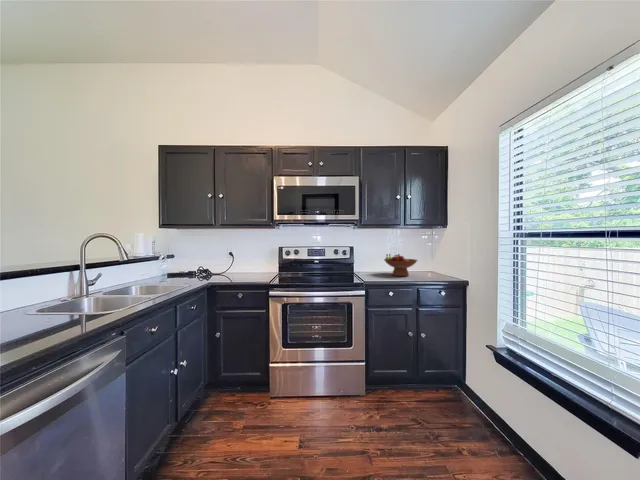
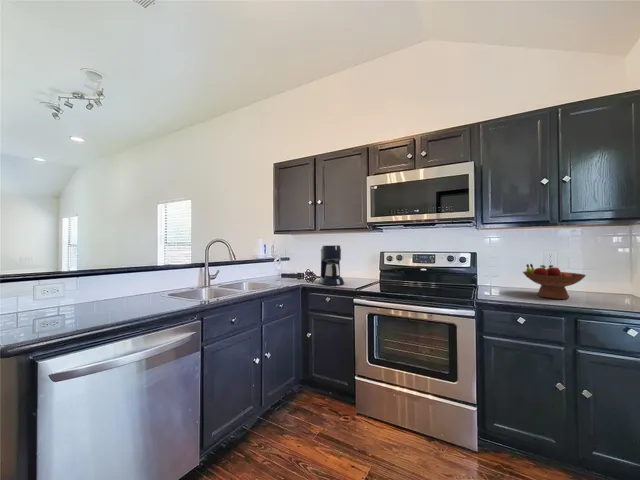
coffee maker: none [221,242,250,281] -> present [319,245,344,285]

